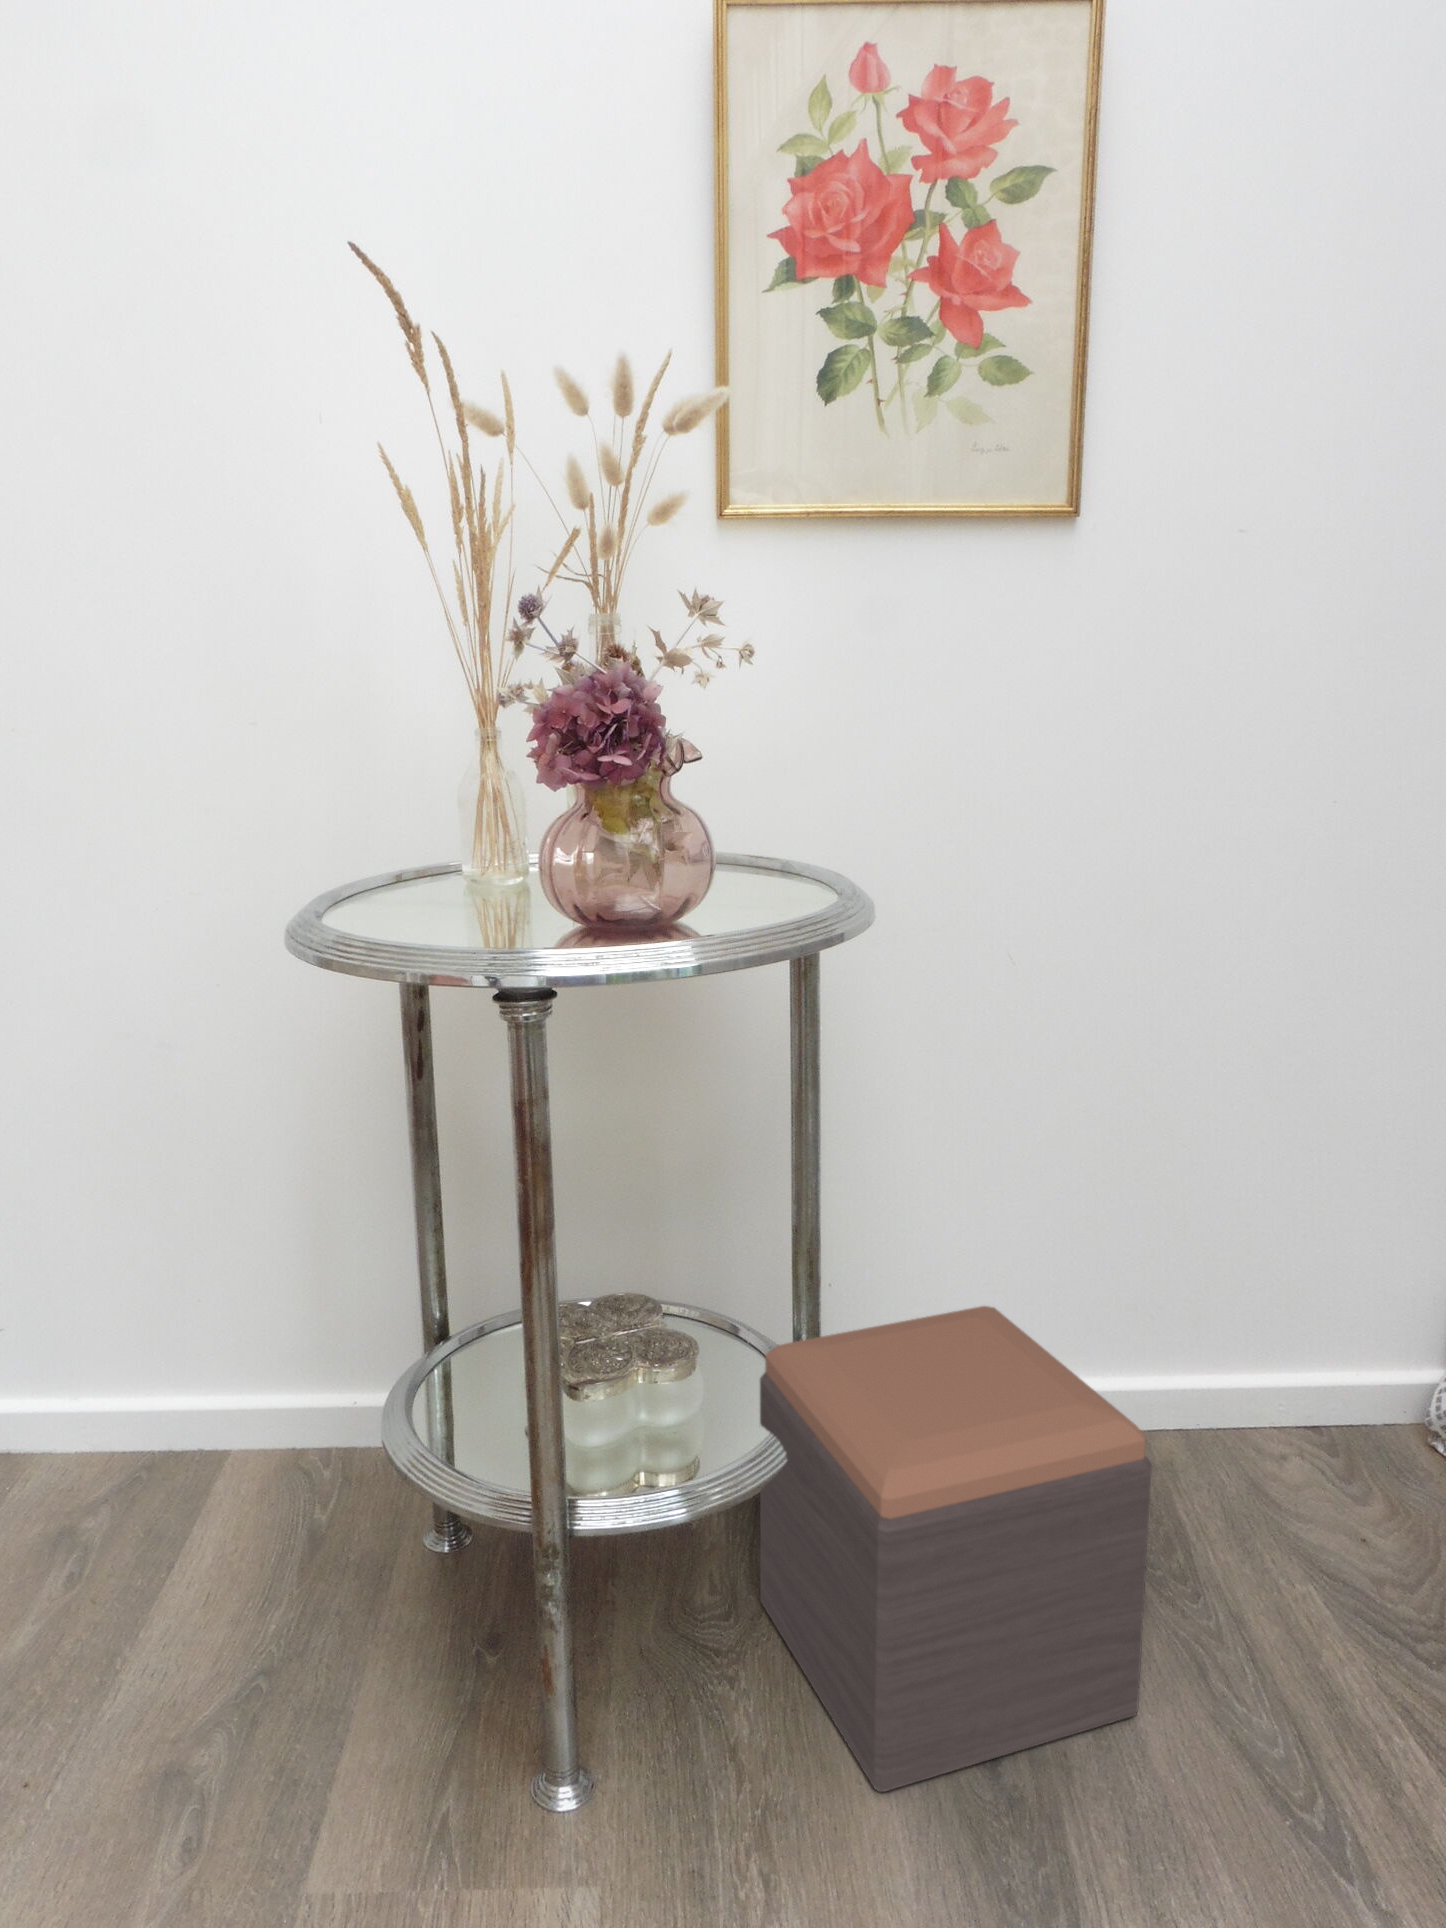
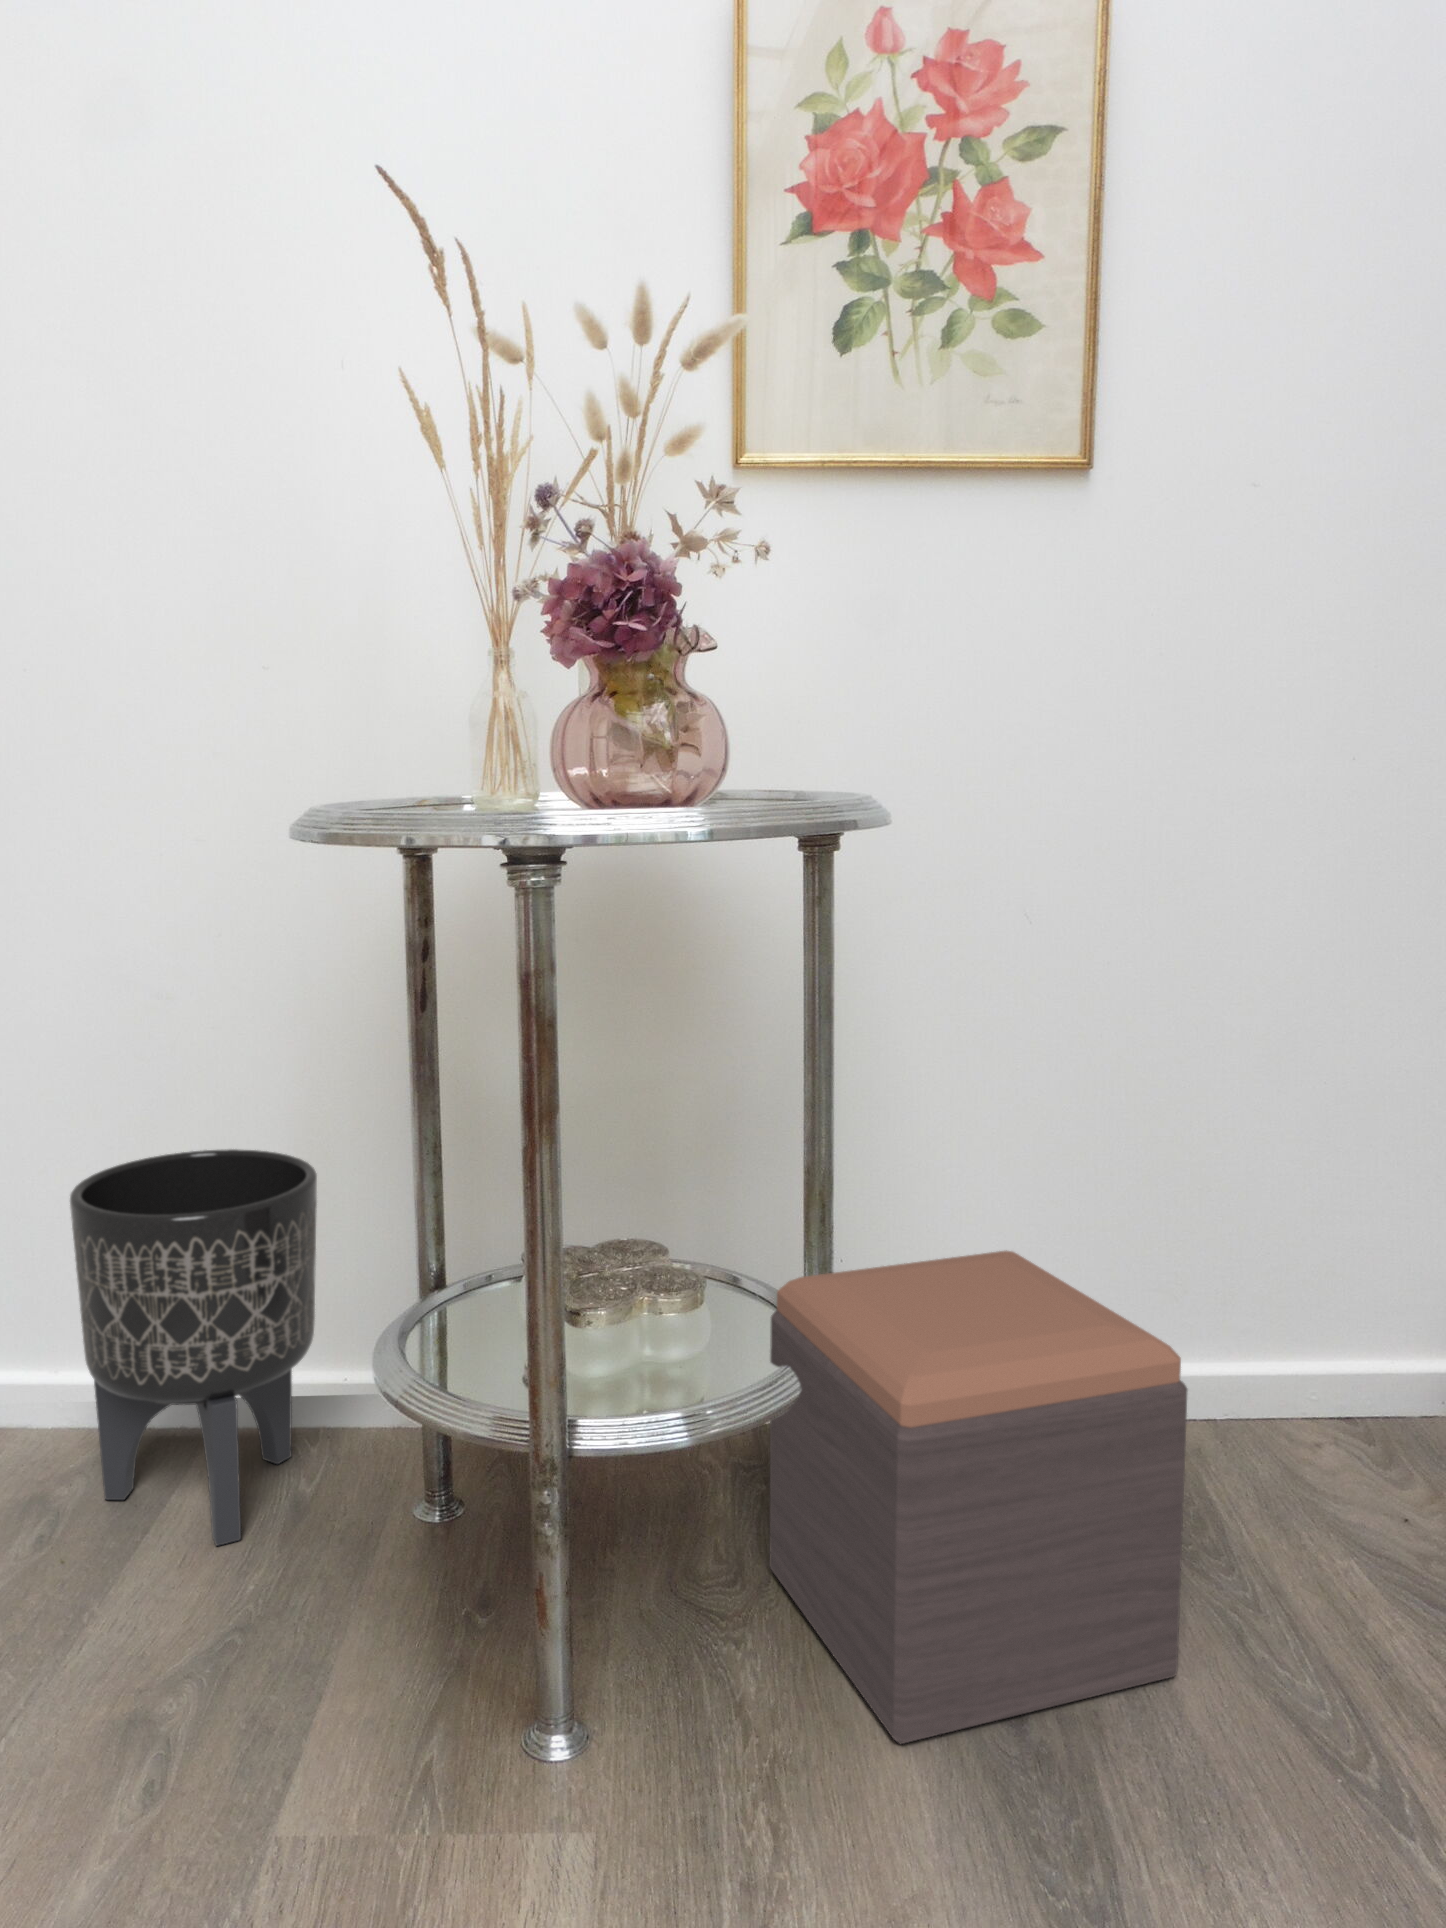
planter: none [86,1197,324,1583] -> present [70,1149,317,1546]

